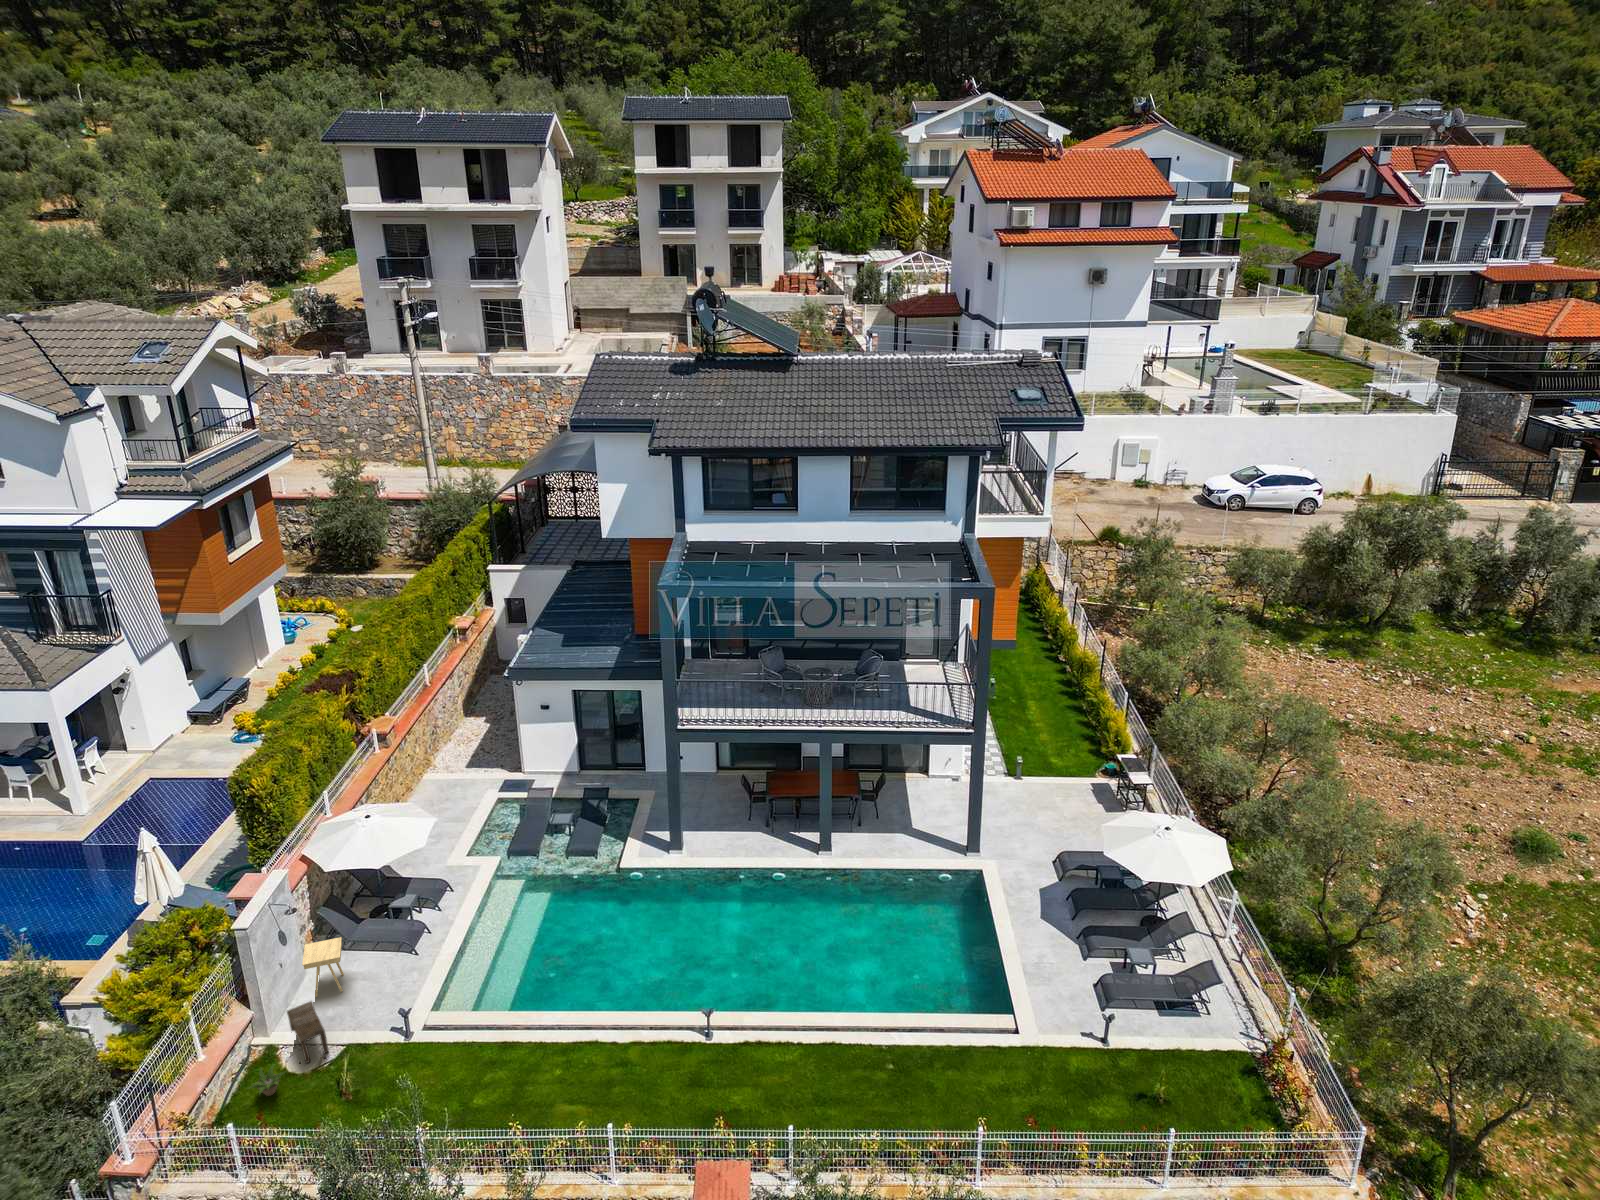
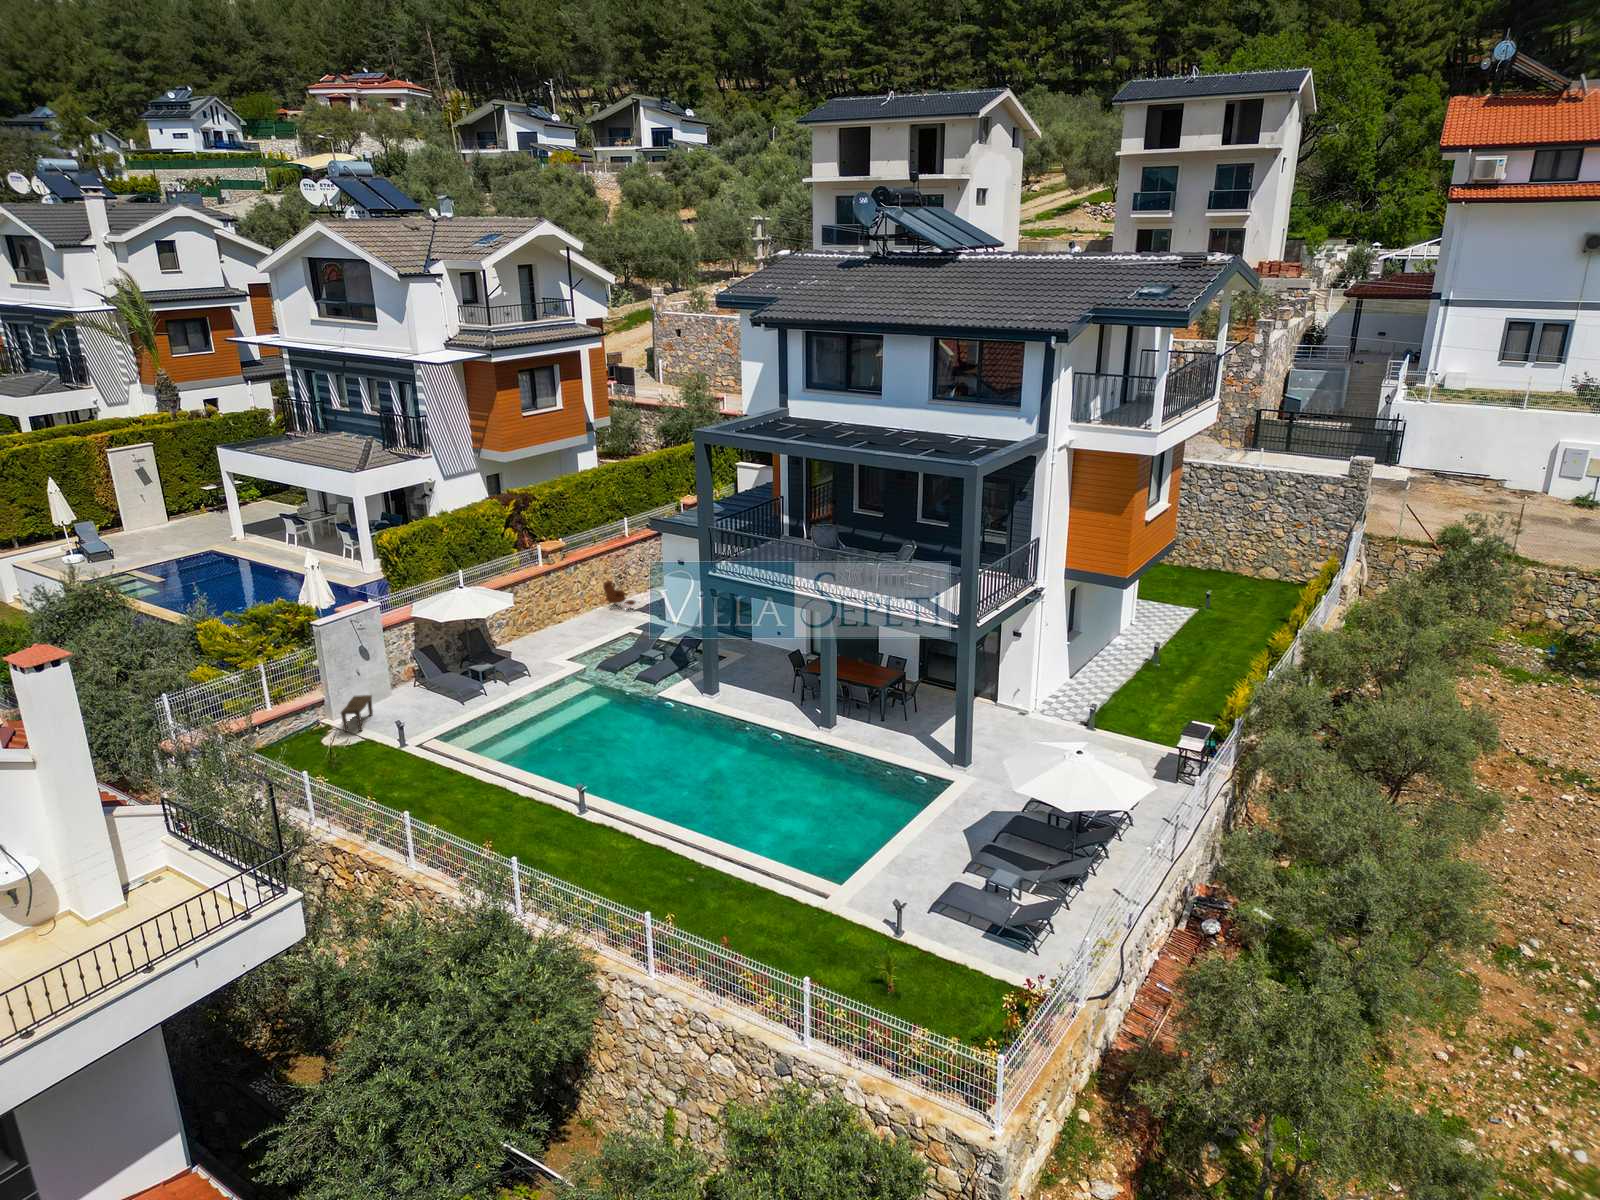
lounge chair: none [428,743,475,777] -> present [604,581,635,610]
side table: present [302,937,344,997] -> none [380,662,418,705]
decorative plant: present [250,1065,284,1096] -> none [295,720,323,740]

